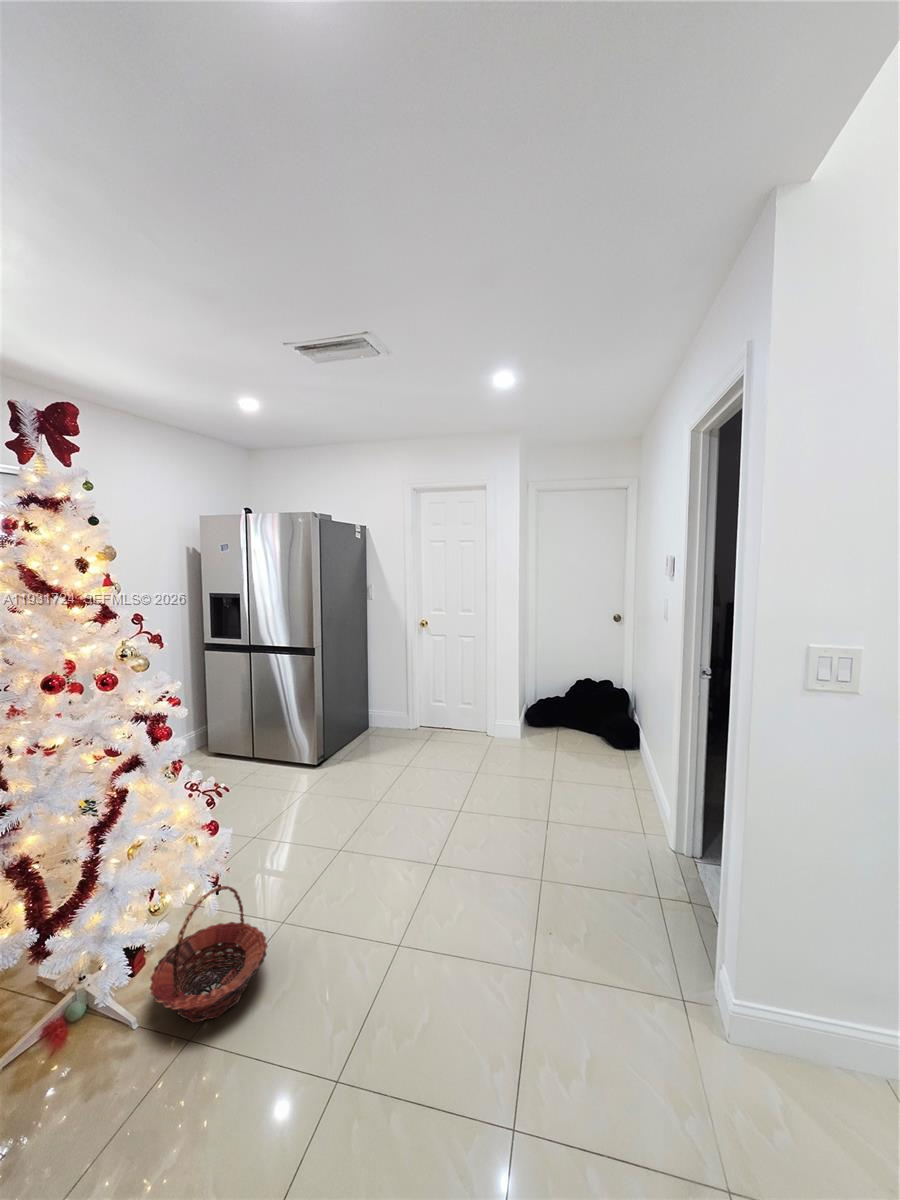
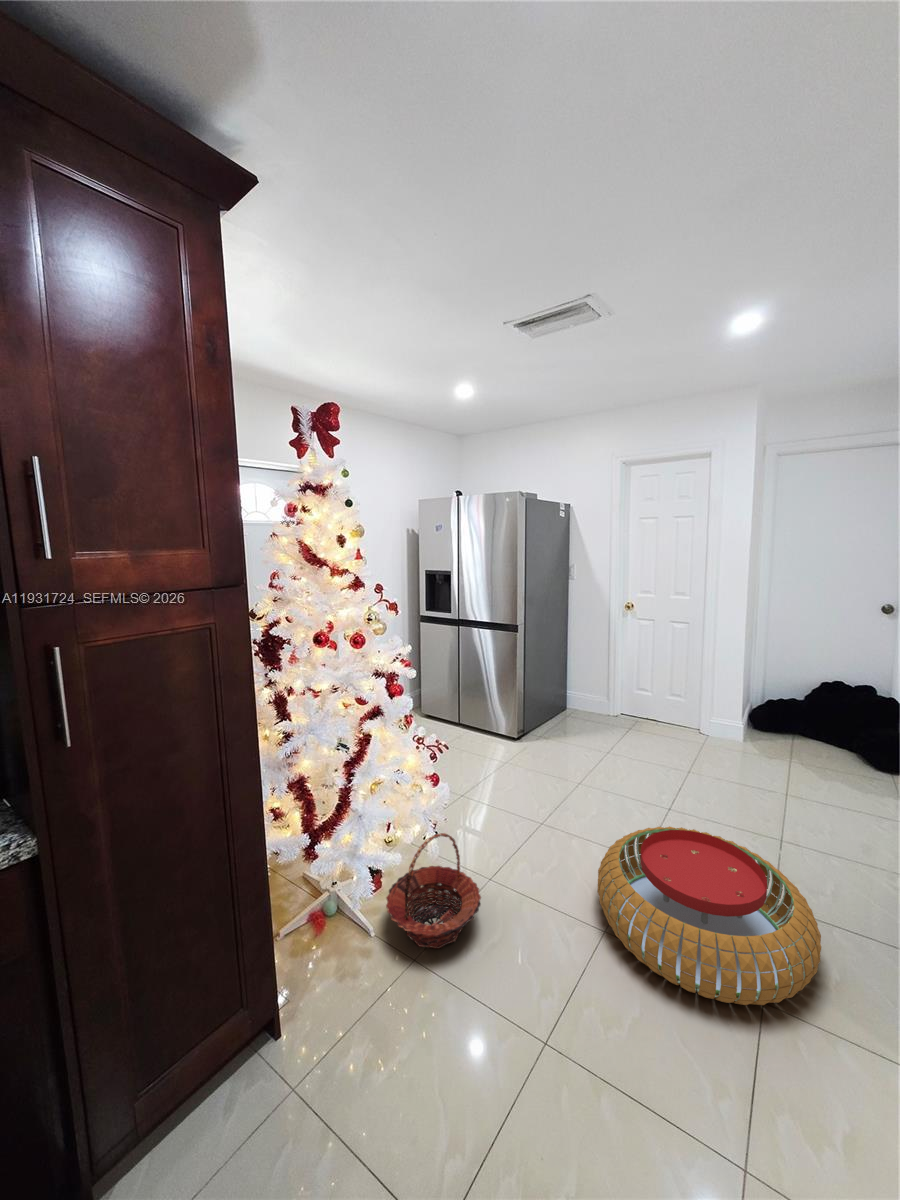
pouf: none [389,828,568,980] -> present [598,827,821,1005]

